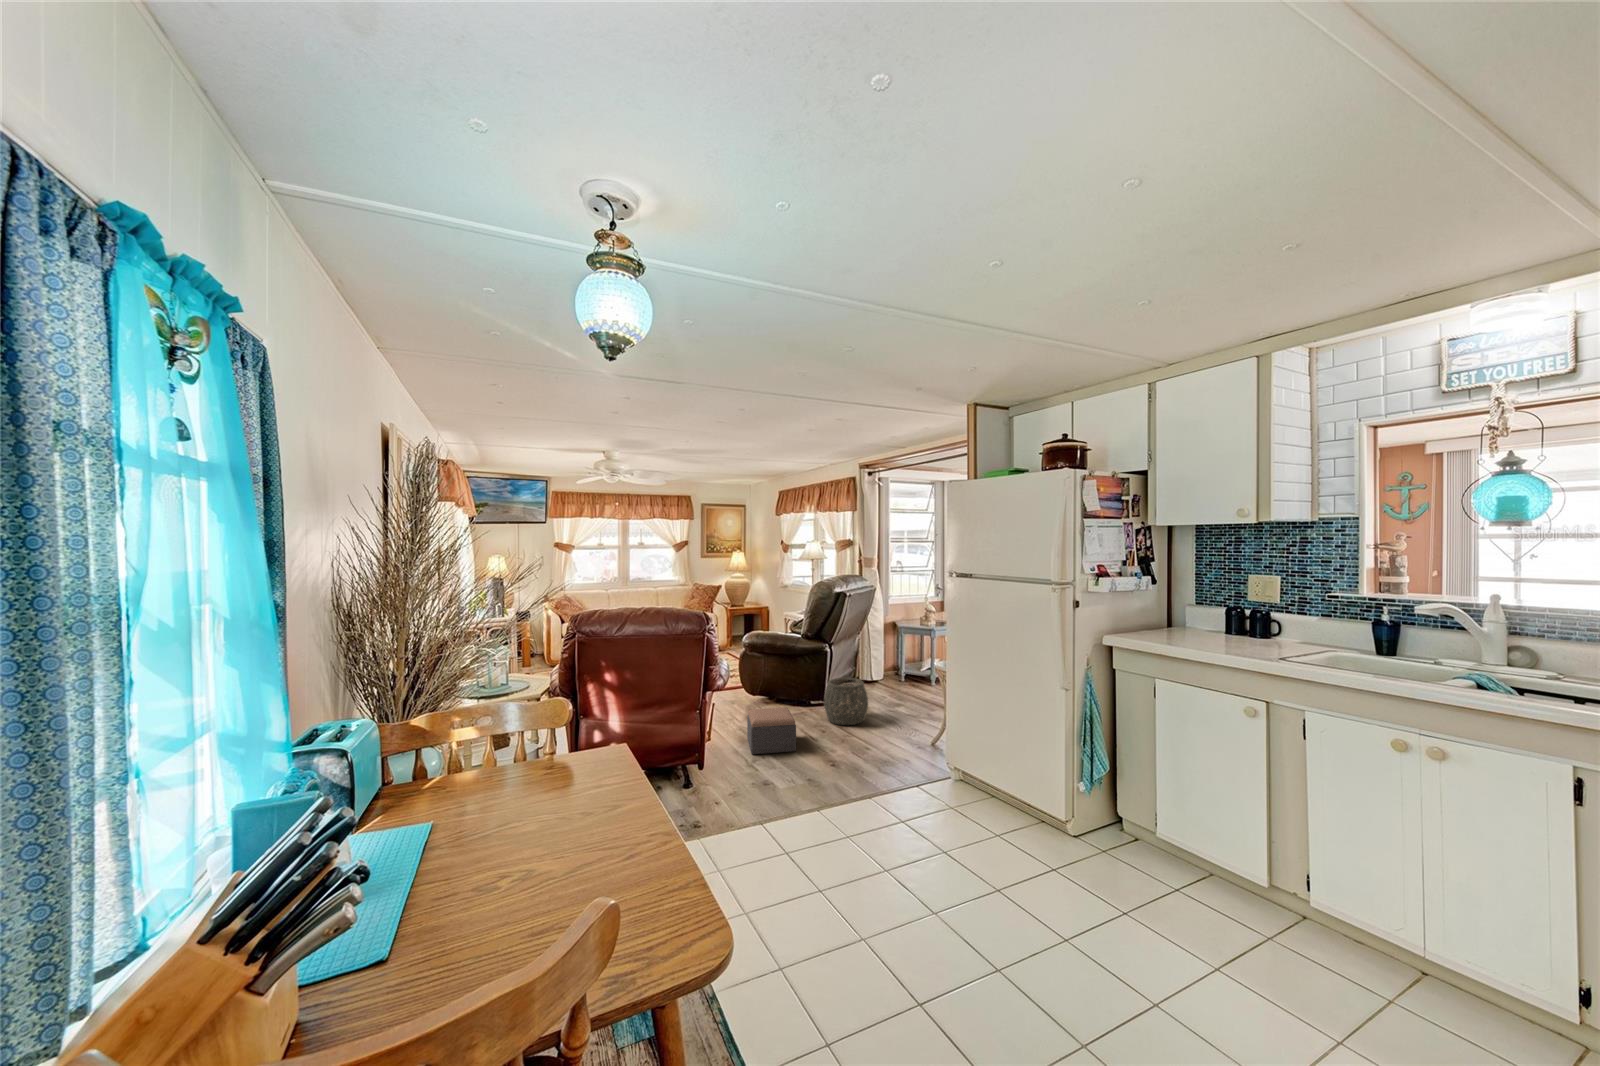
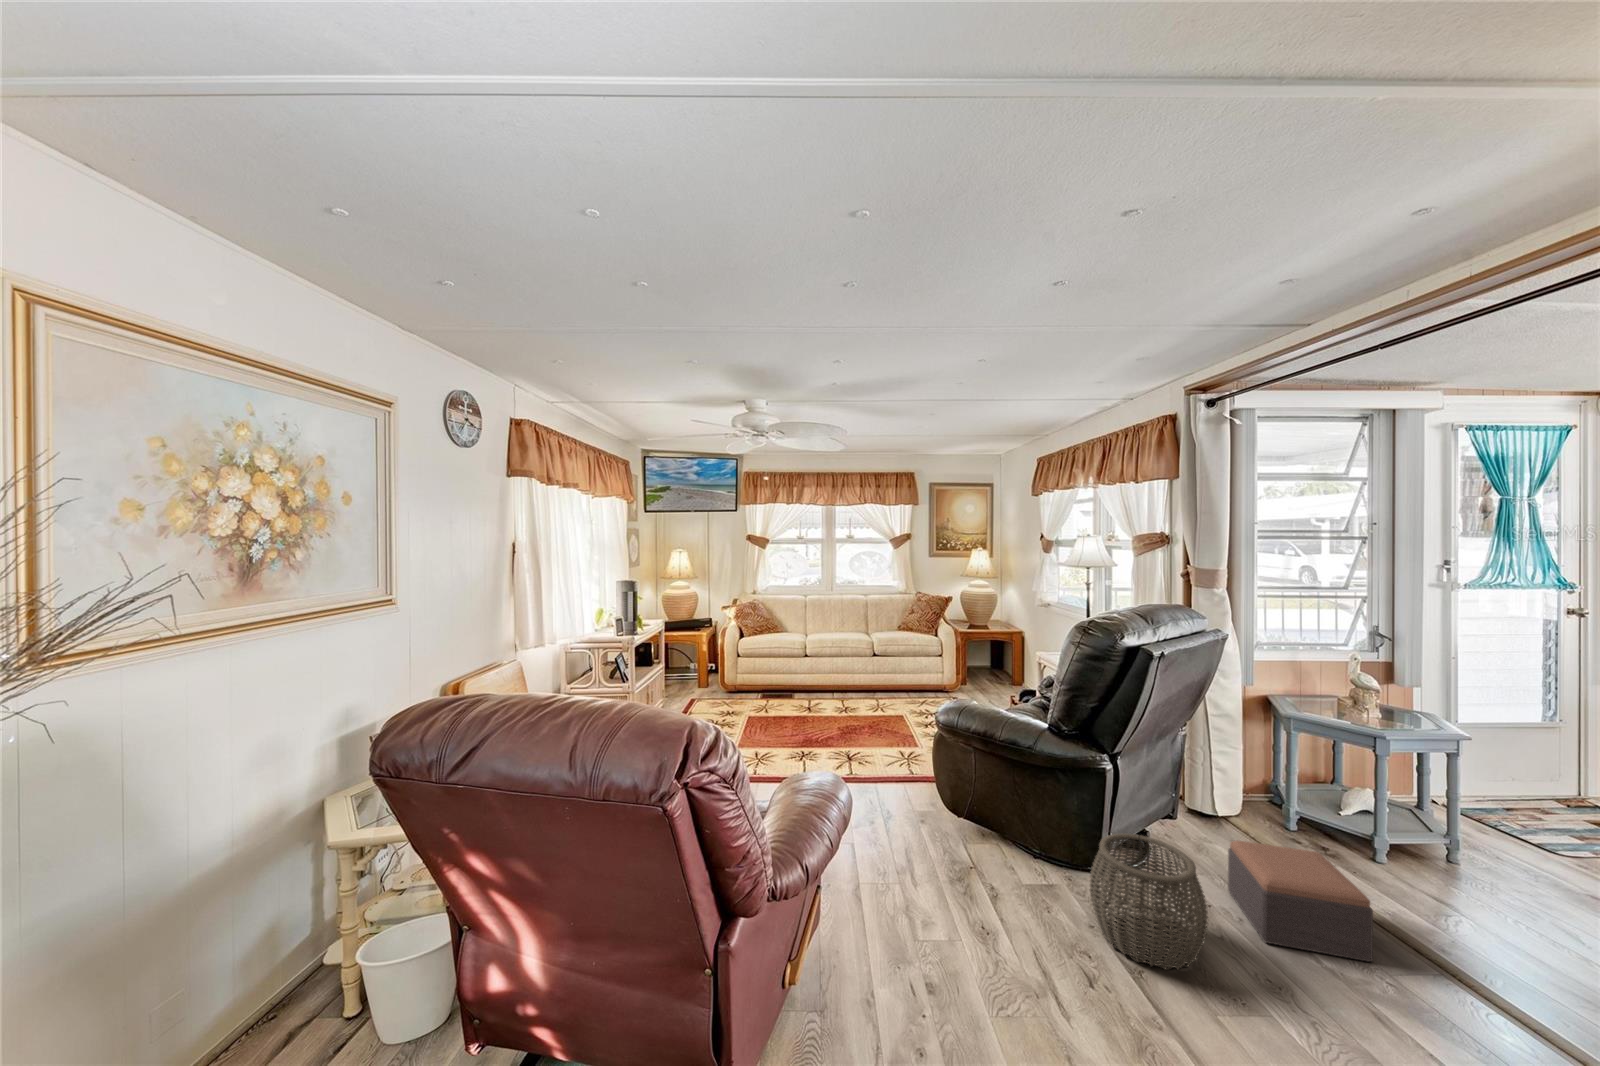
footstool: present [747,708,796,754] -> present [1228,841,1373,962]

